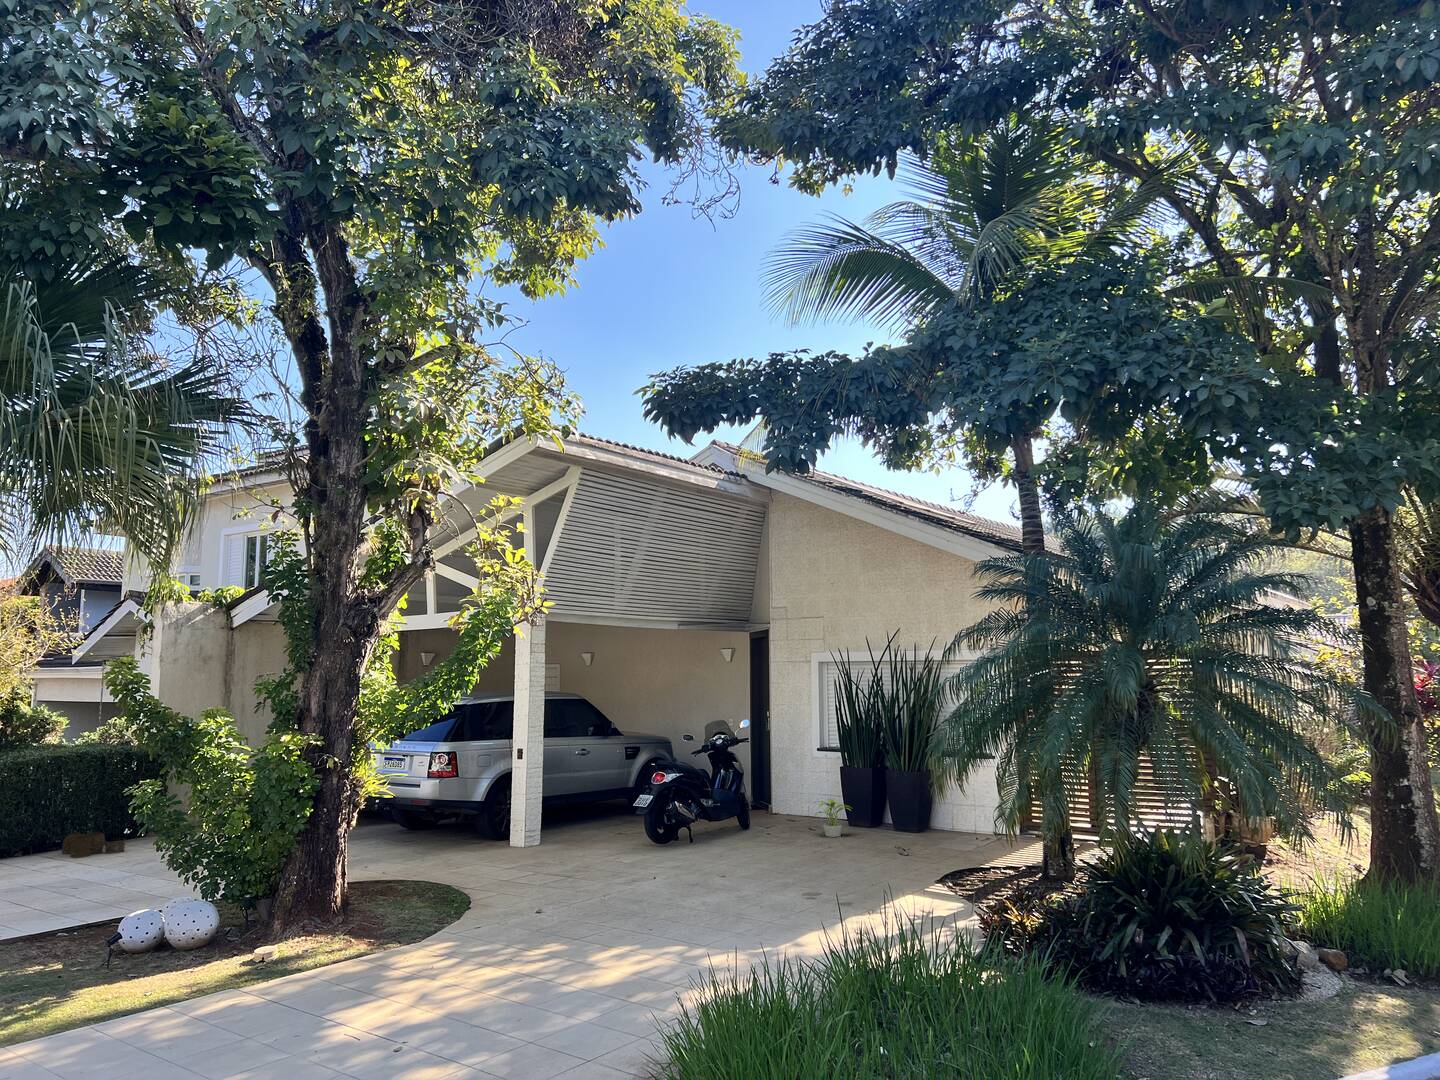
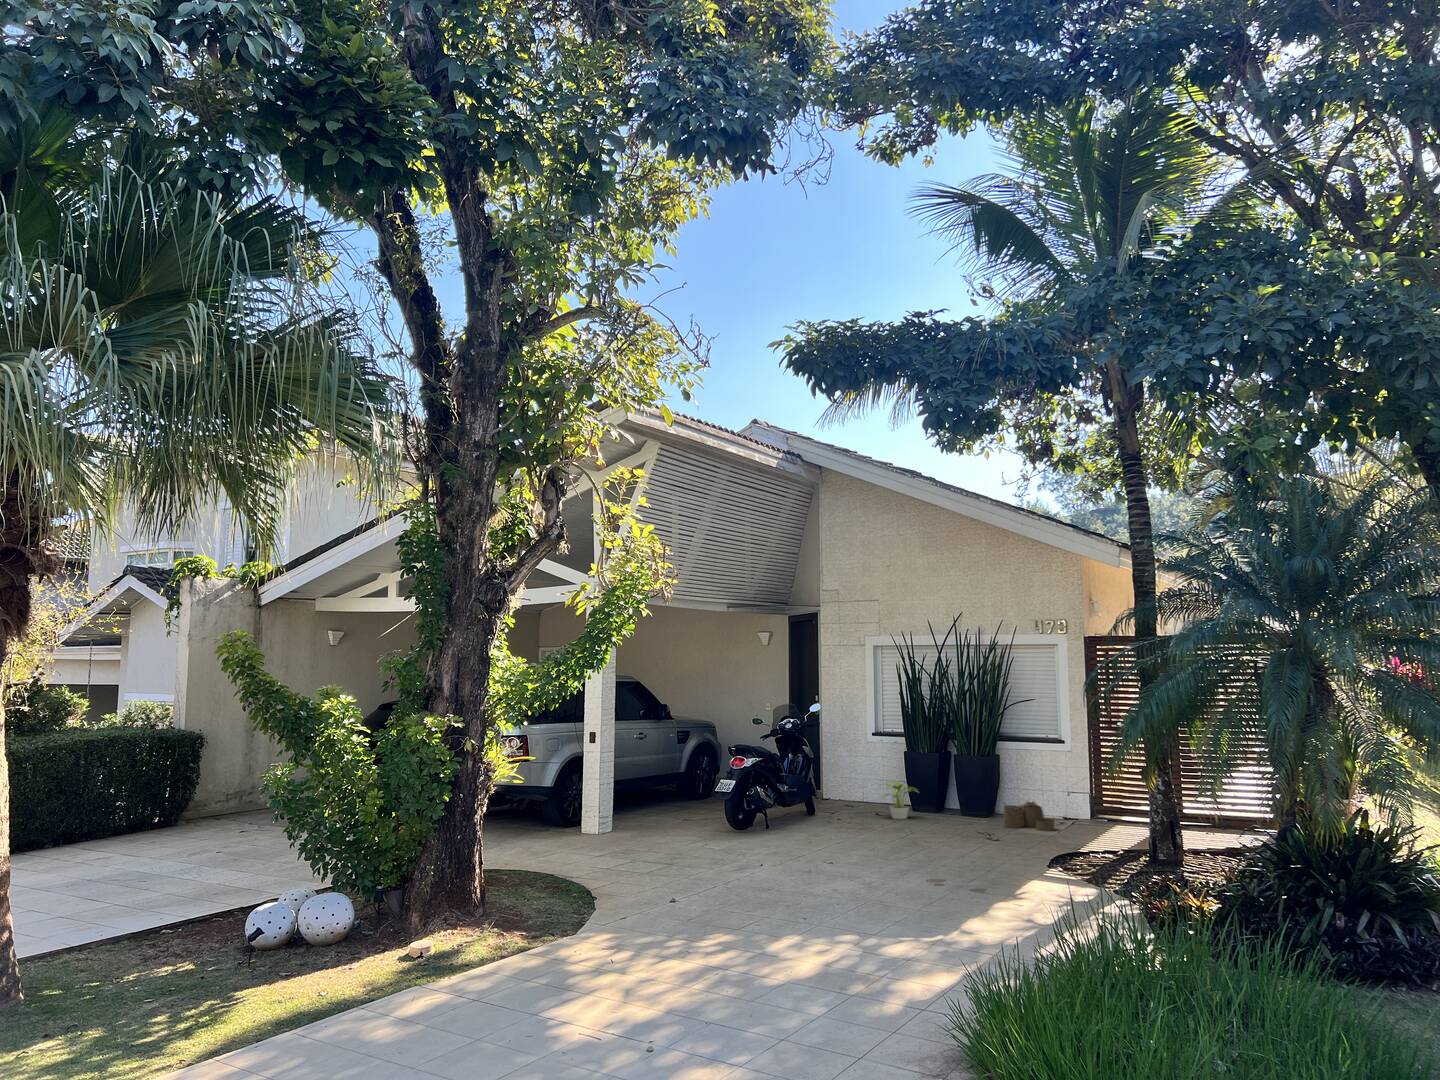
woven basket: present [62,832,125,858] -> present [1004,800,1055,831]

